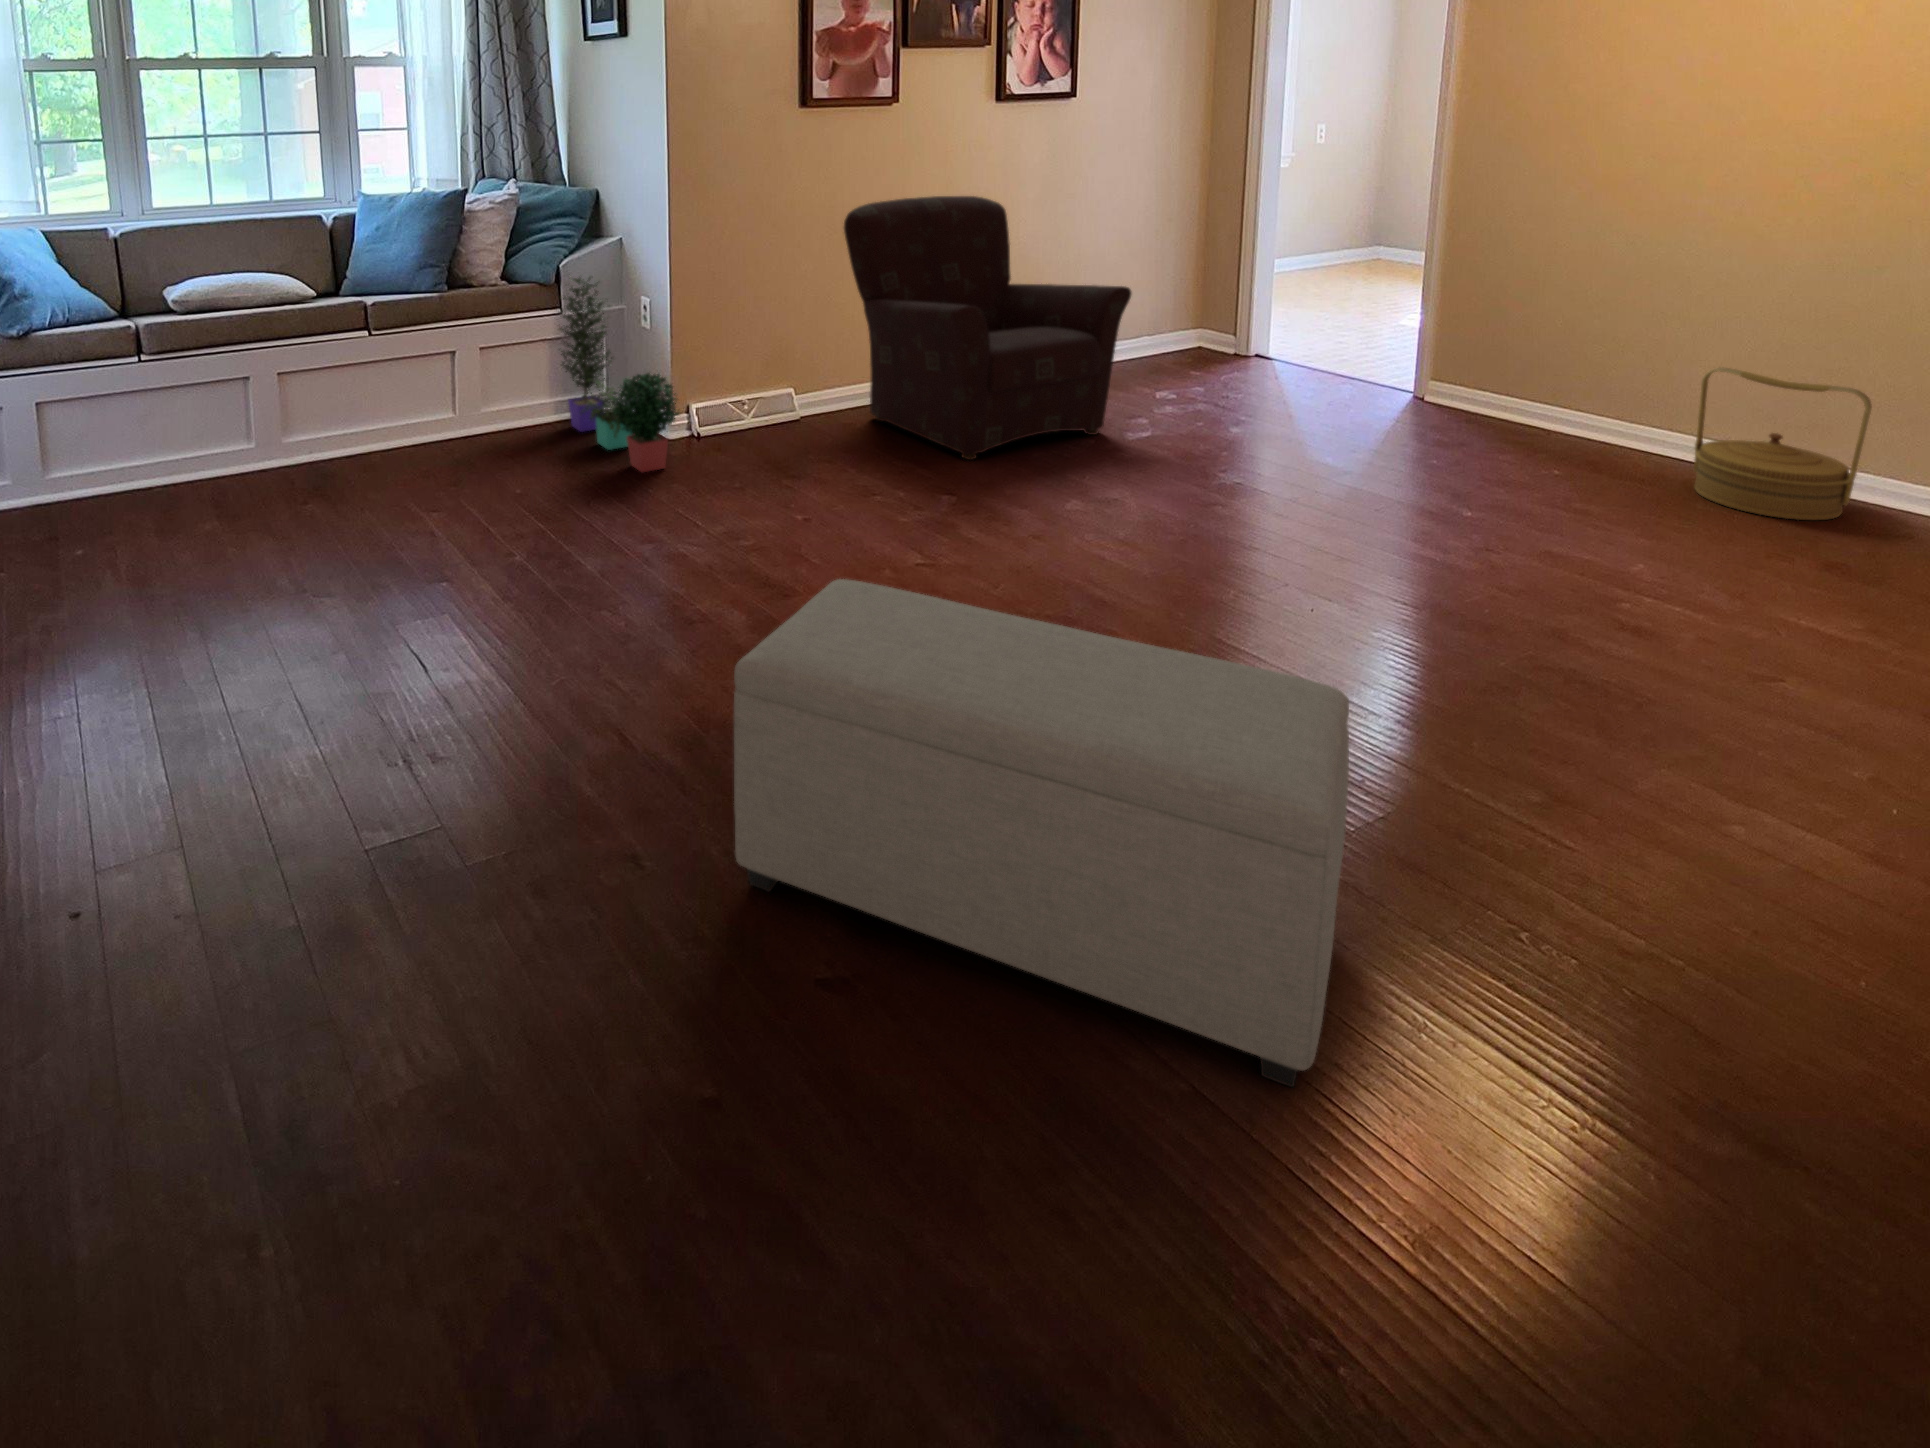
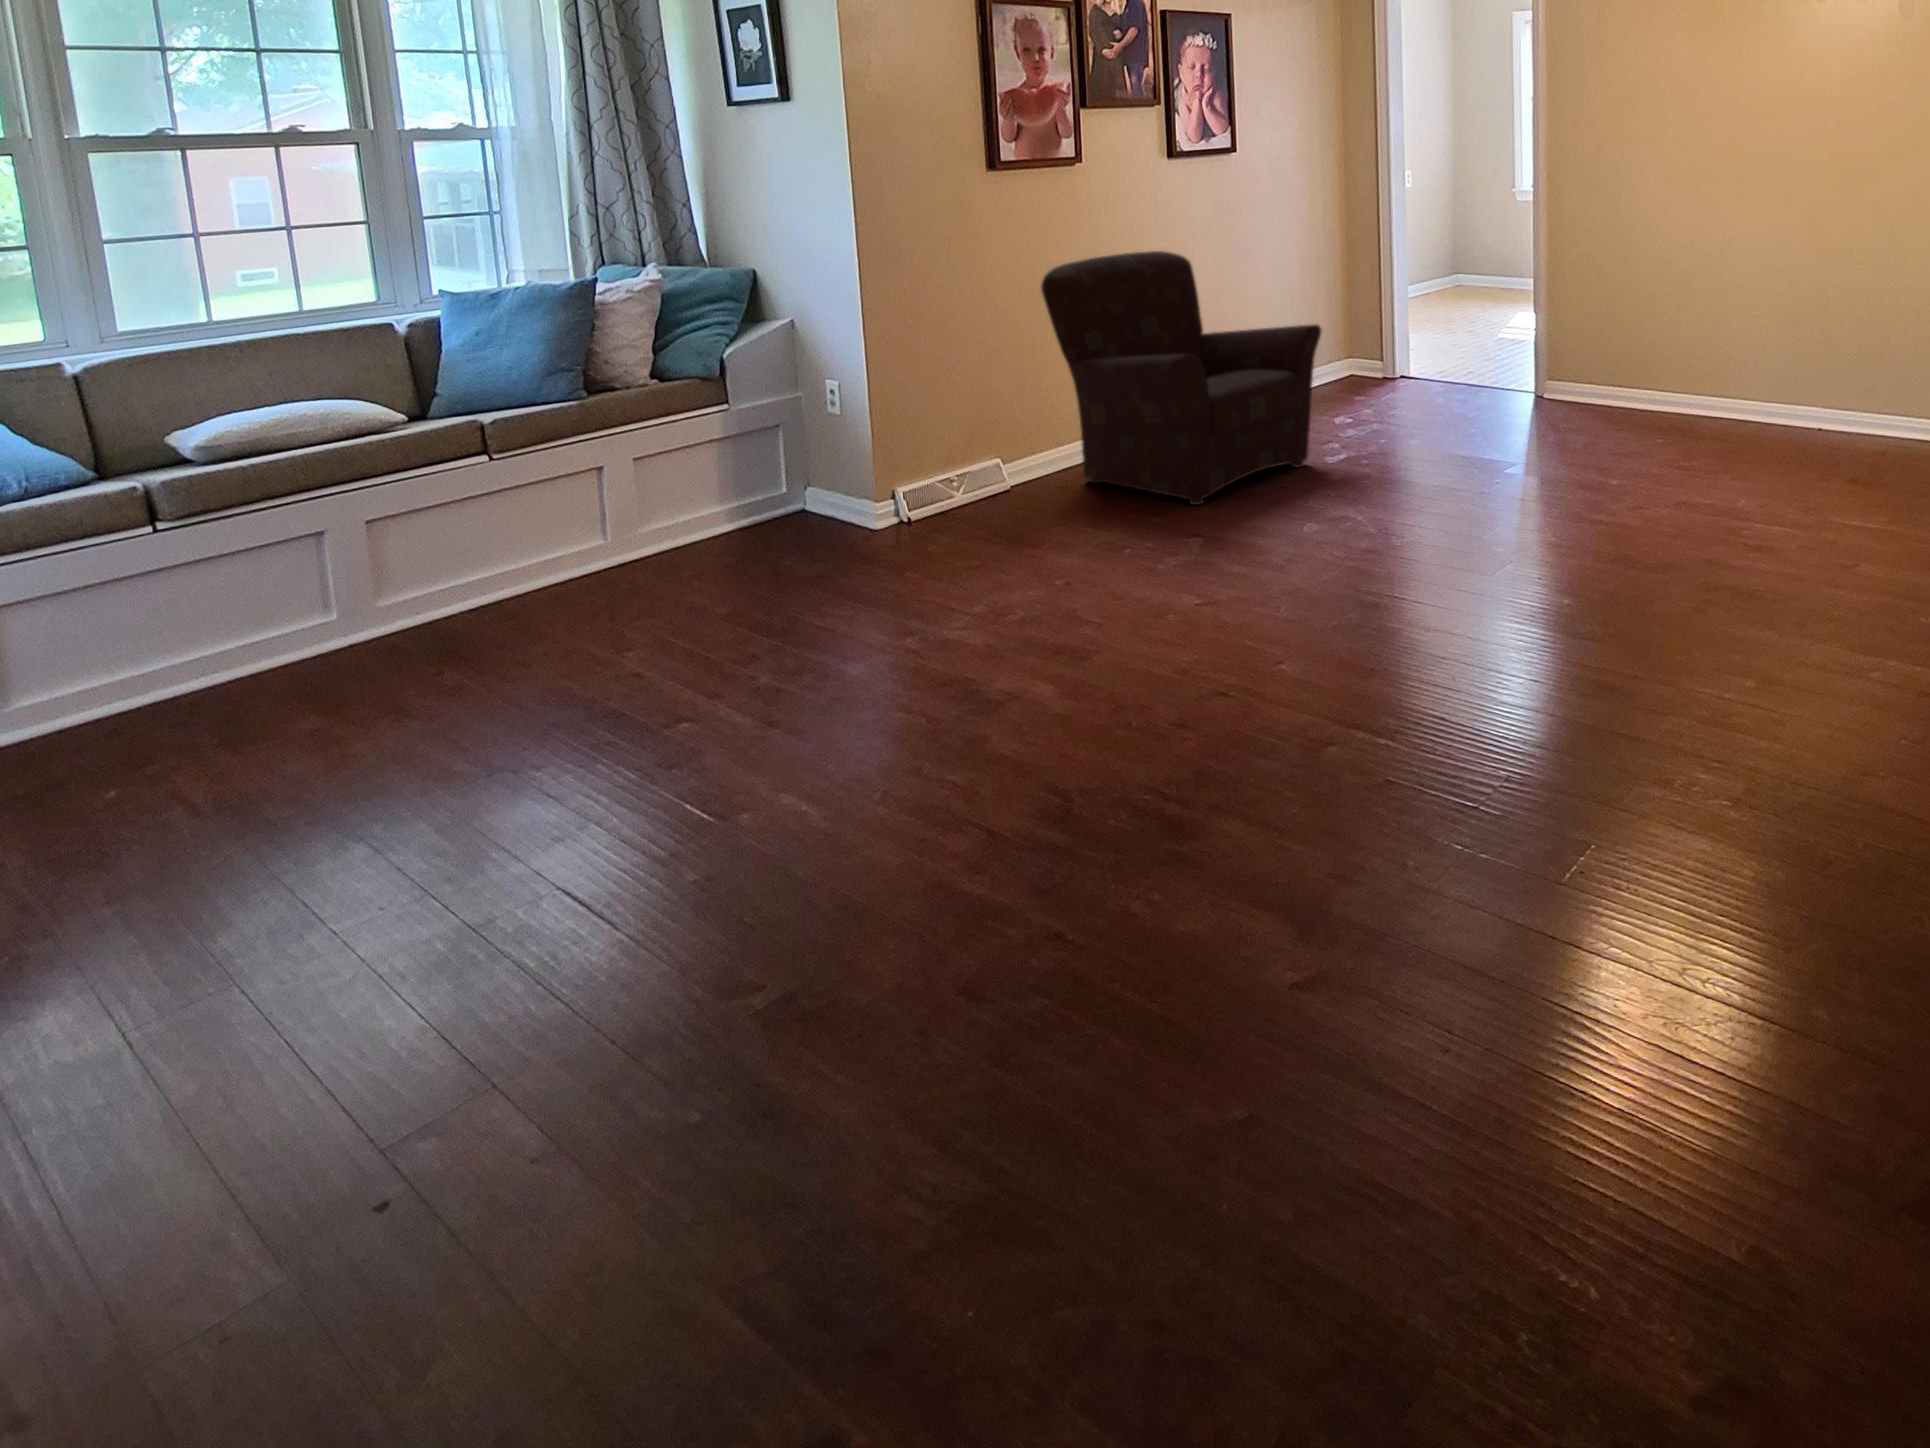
potted plant: present [559,277,679,473] -> none [726,364,901,570]
woven basket: present [1694,368,1872,520] -> none [1748,345,1854,454]
ottoman: present [734,579,1349,1087] -> none [1138,599,1657,913]

